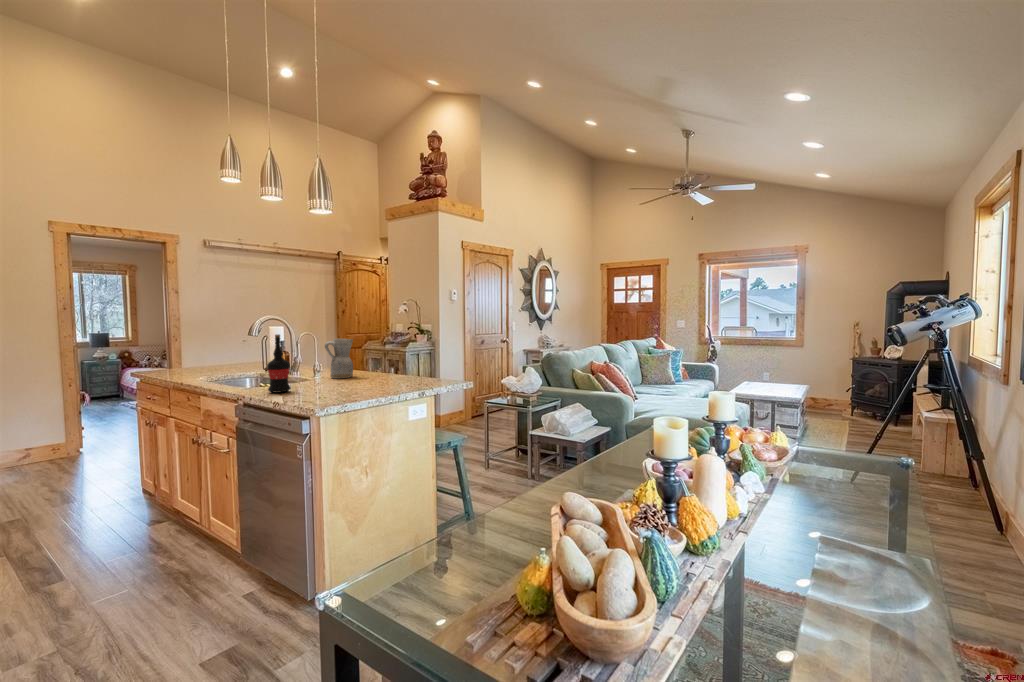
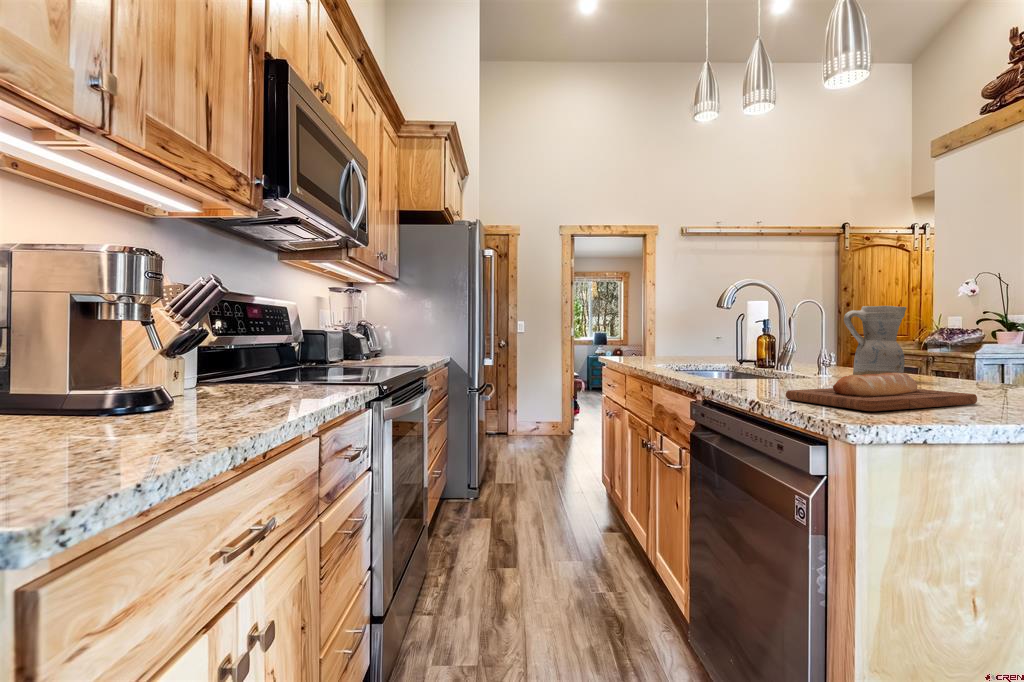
wine bottle: present [267,334,291,393] -> none [742,286,782,387]
bread loaf: none [291,379,369,400] -> present [786,373,977,411]

